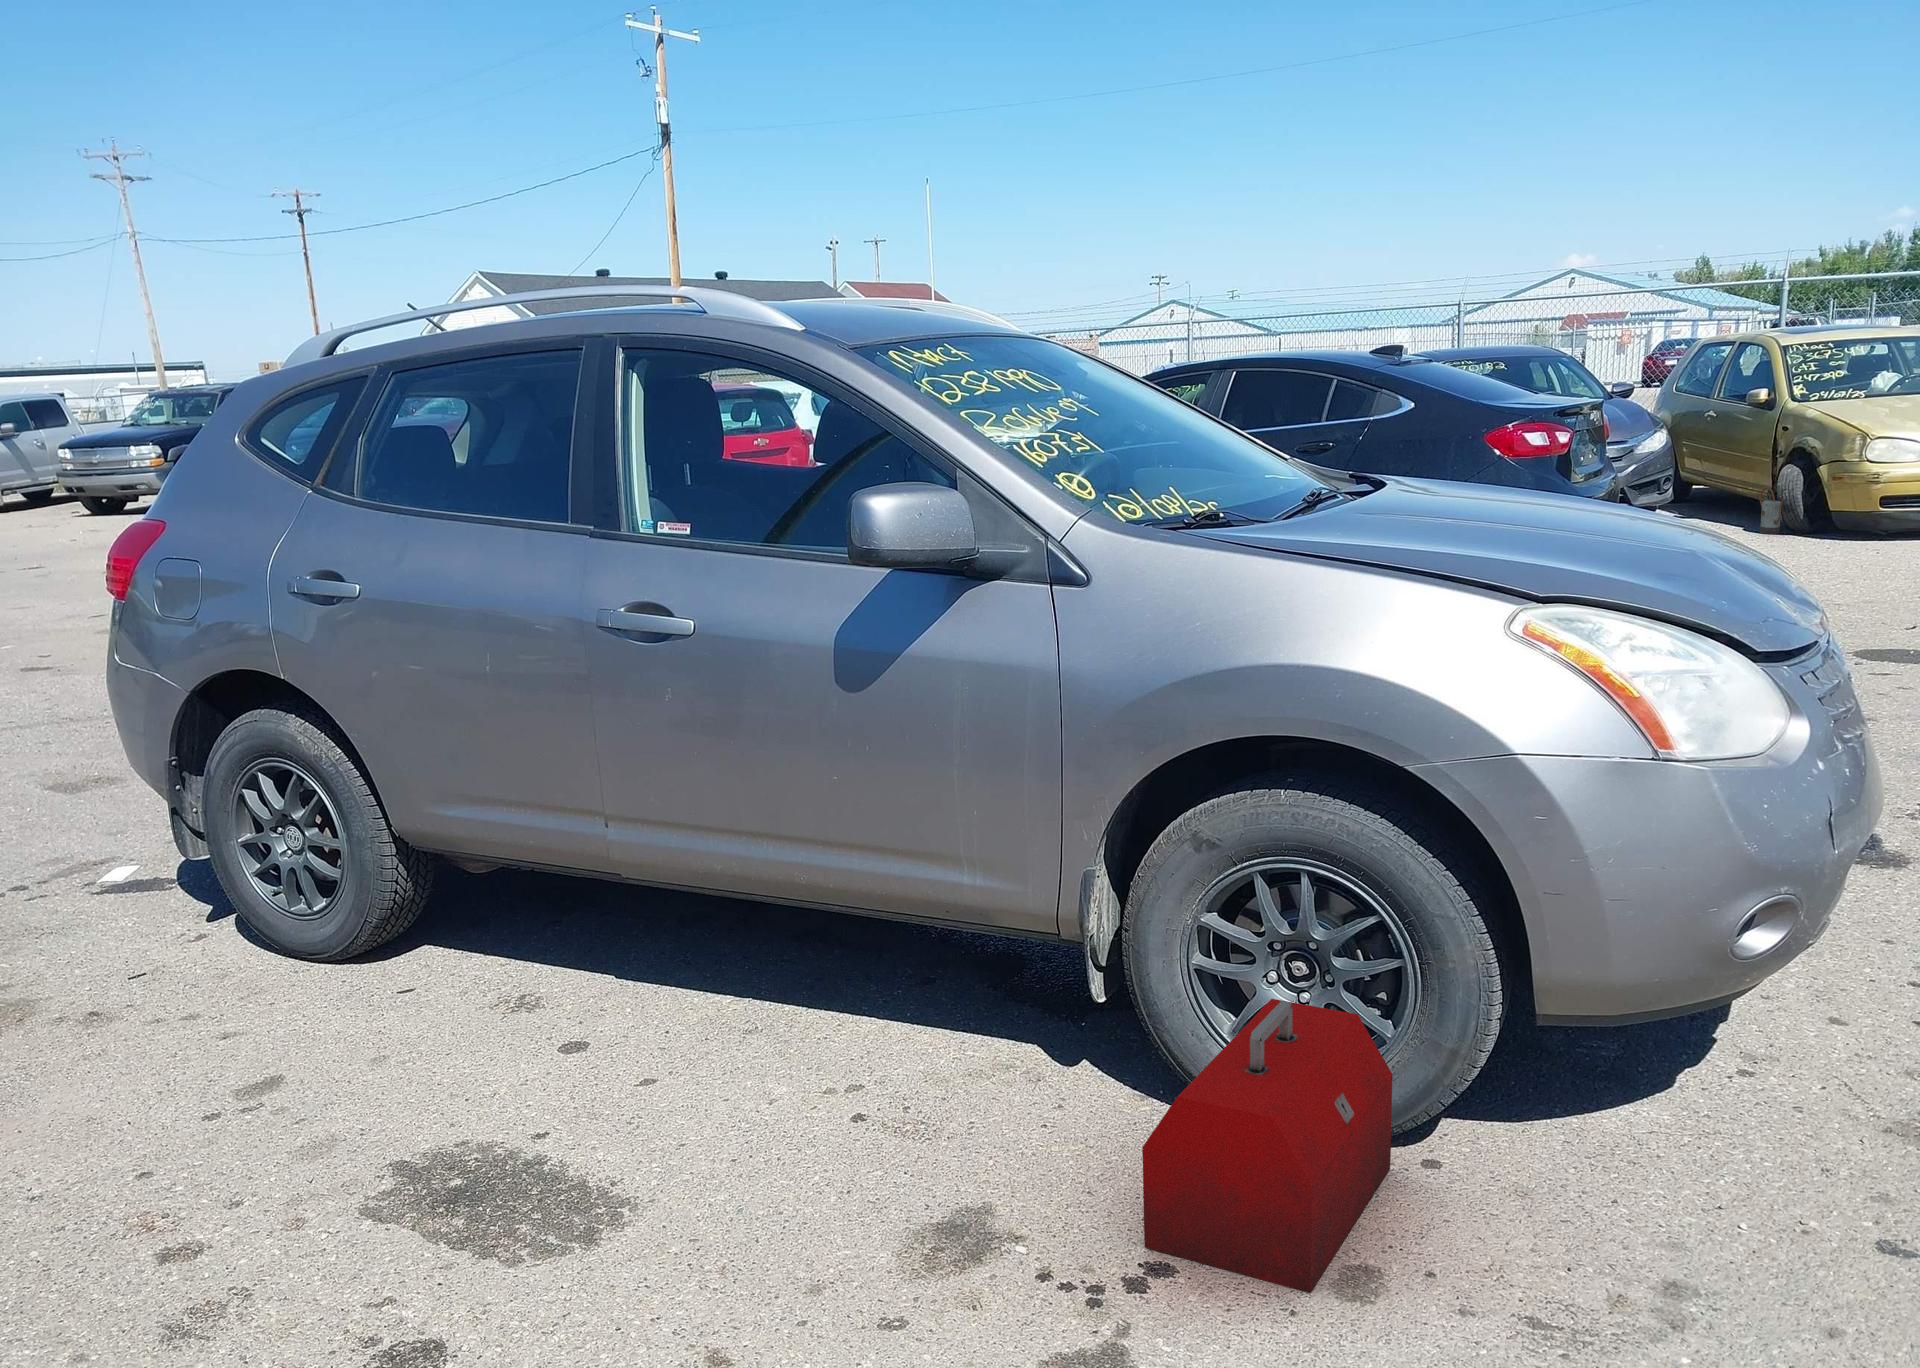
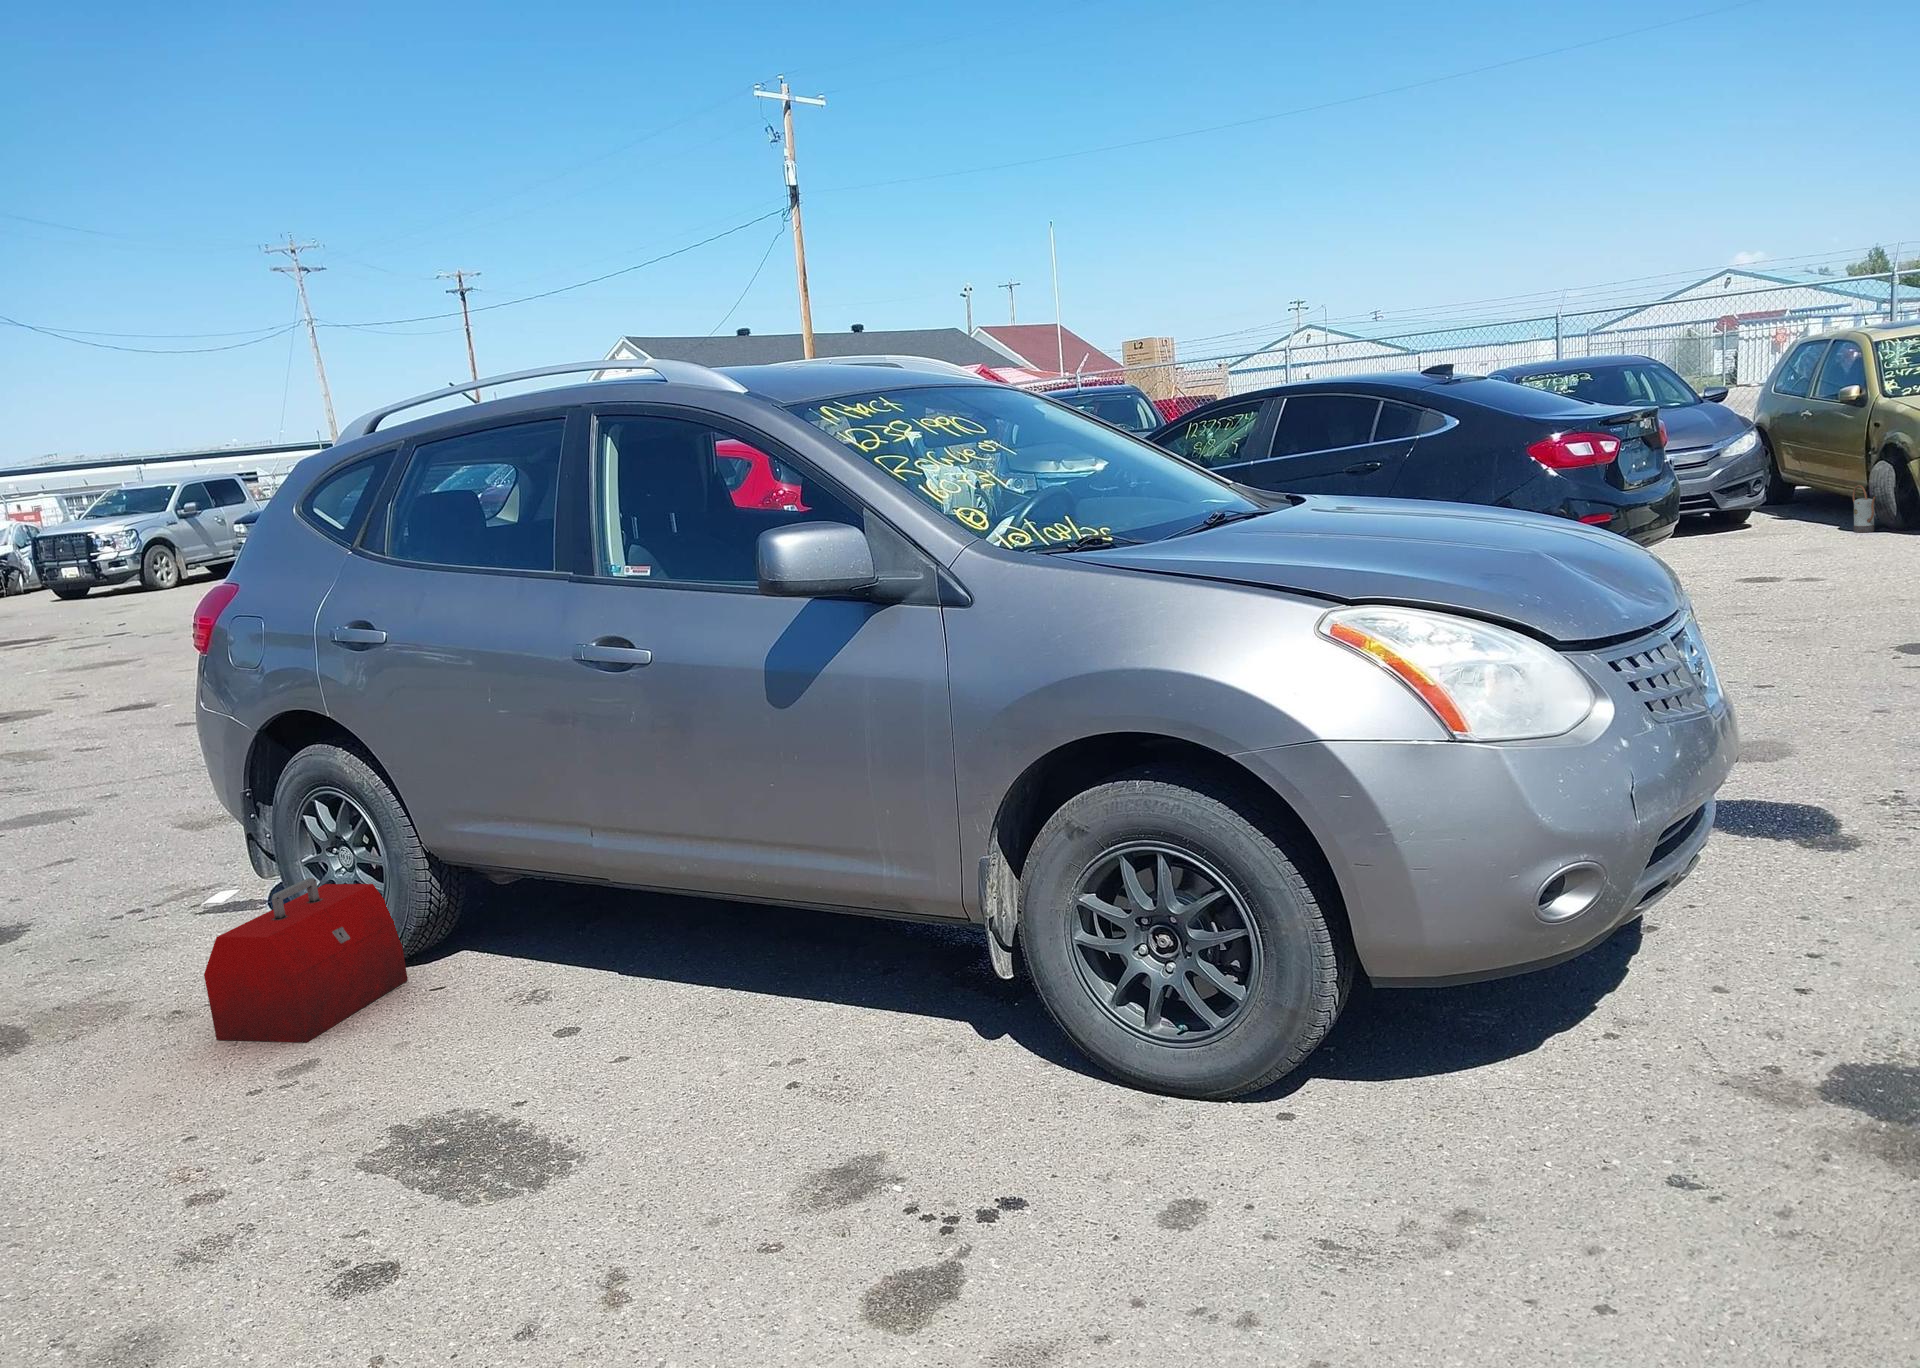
toolbox: present [1142,999,1393,1293] -> present [204,878,408,1043]

